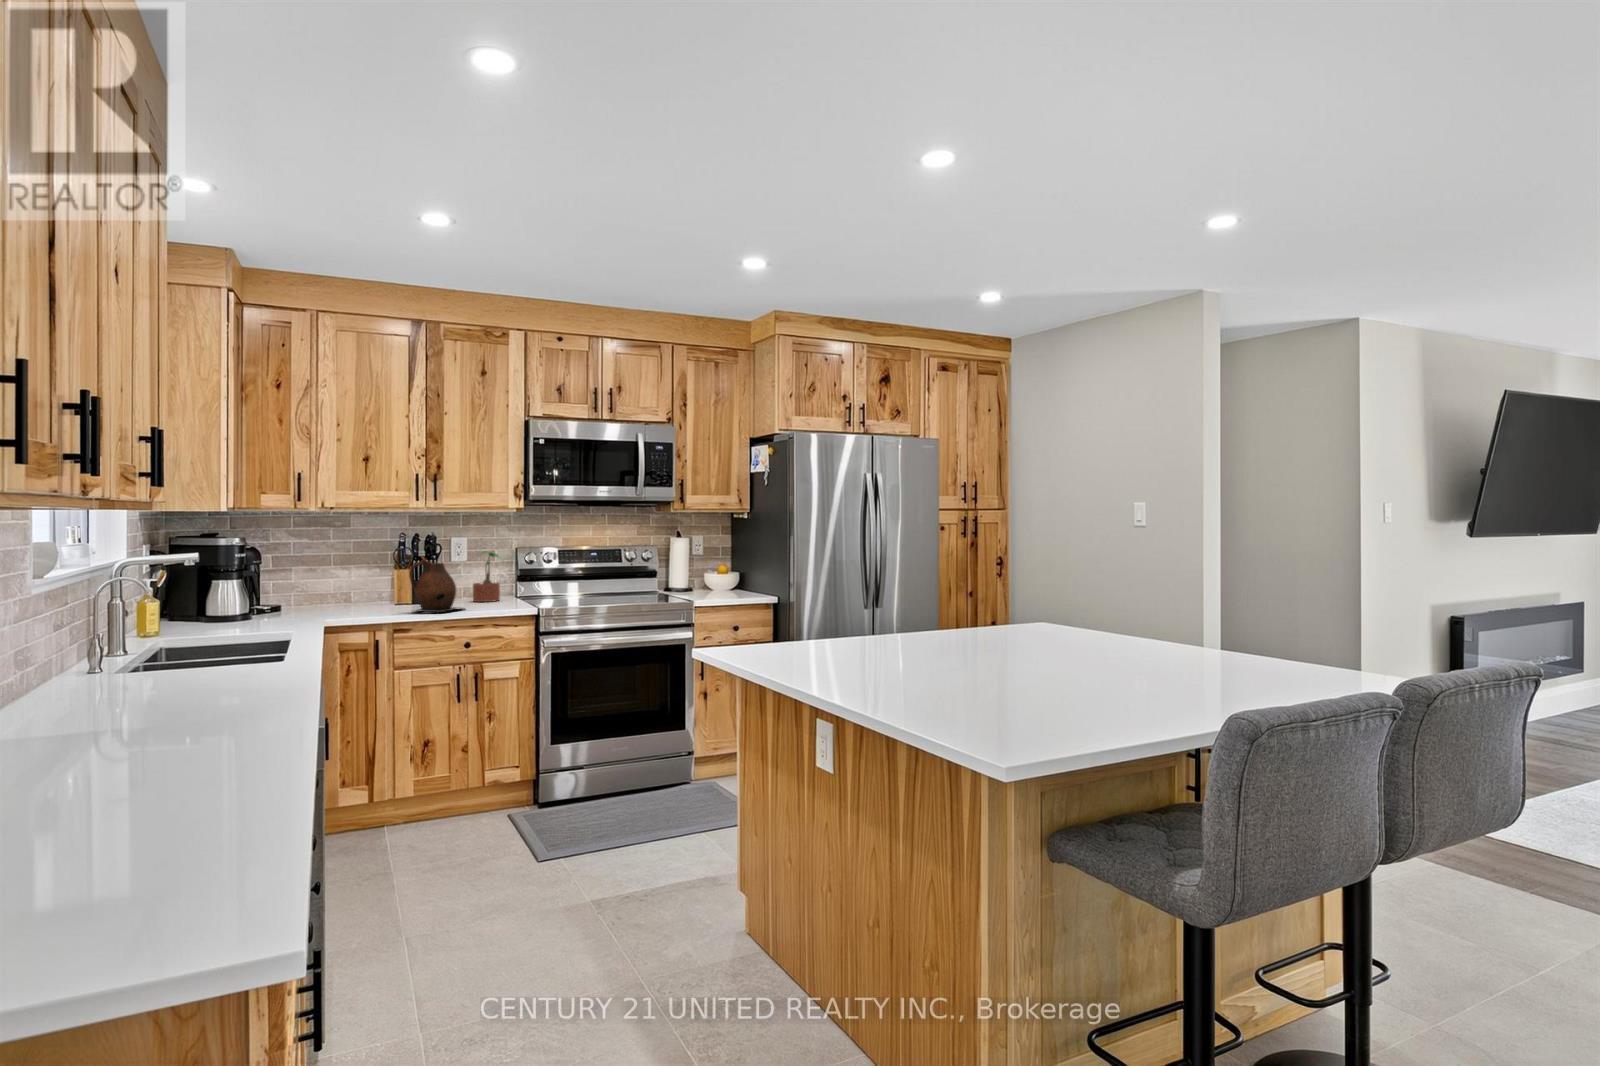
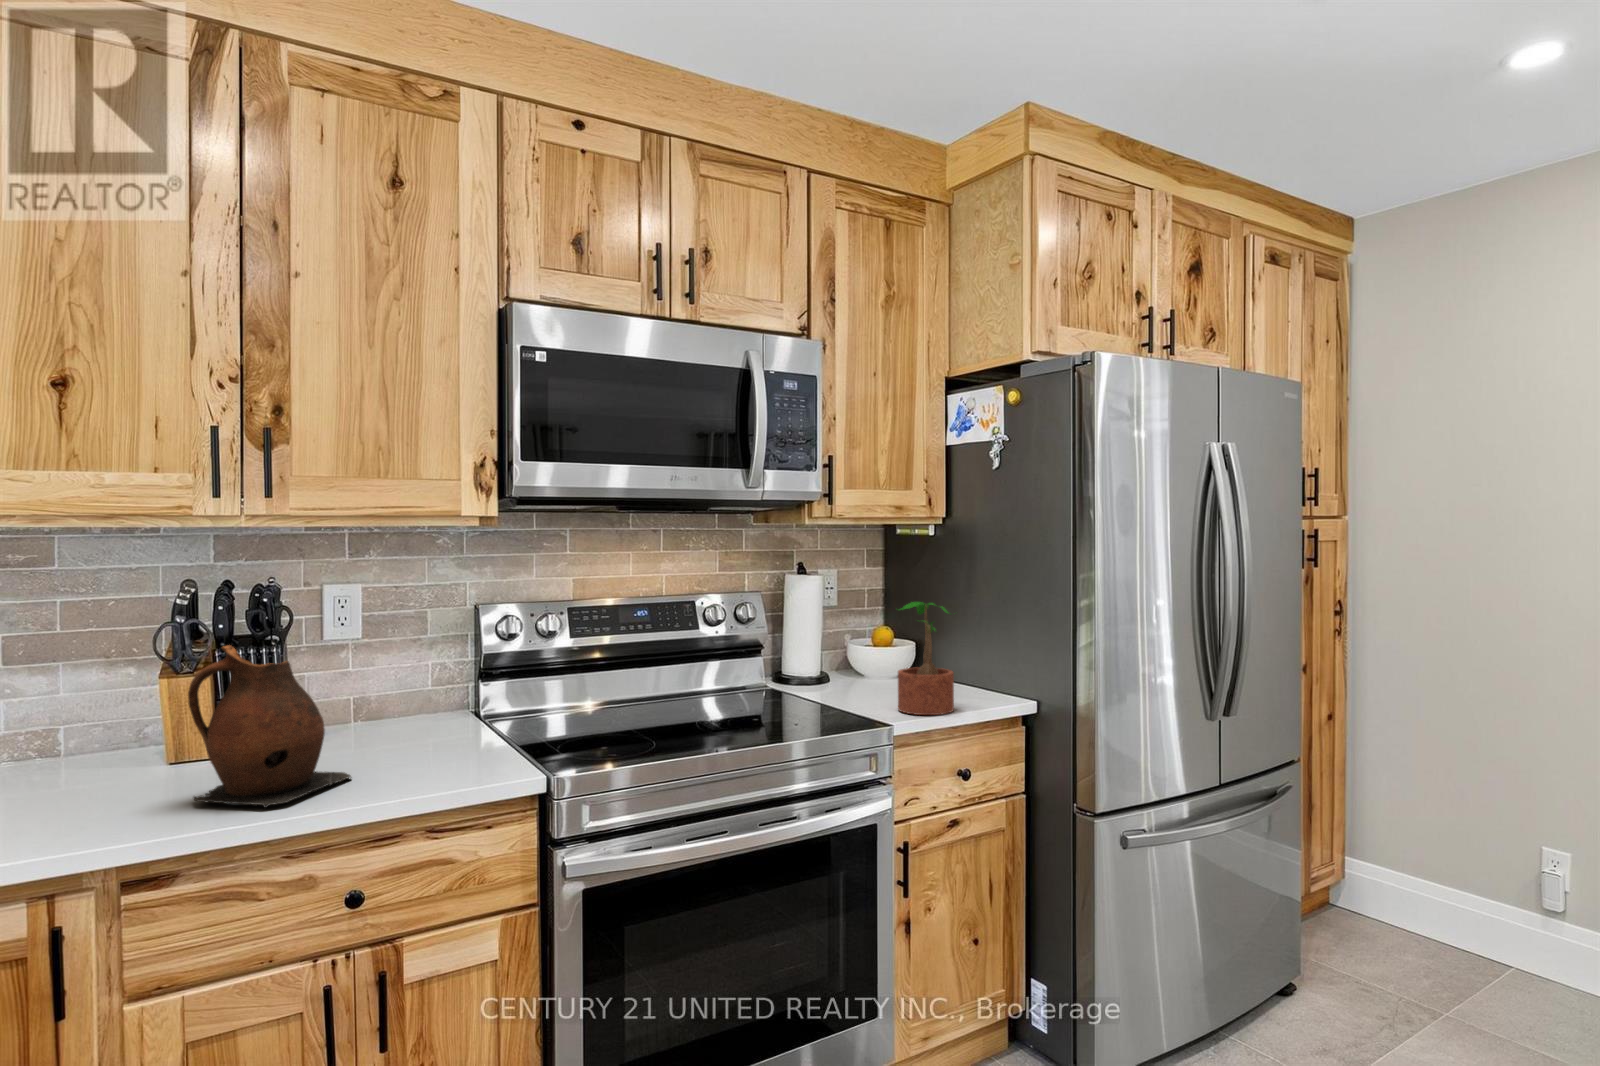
potted plant: present [473,552,500,602] -> present [898,602,954,715]

